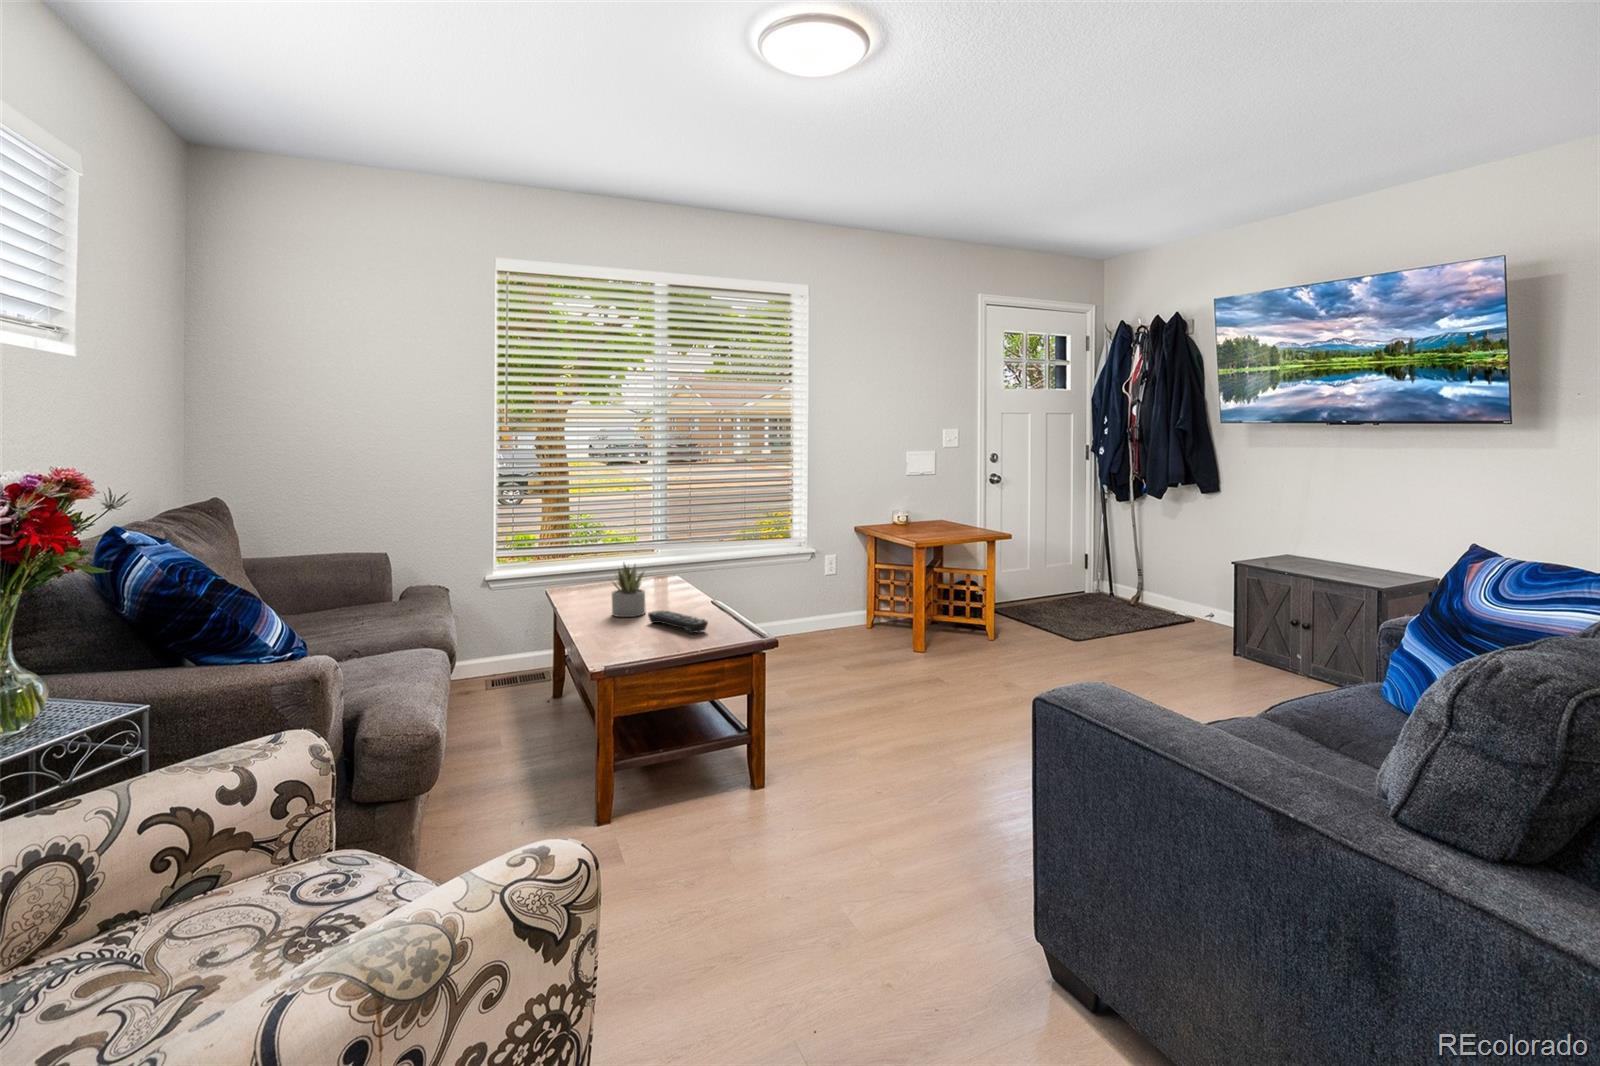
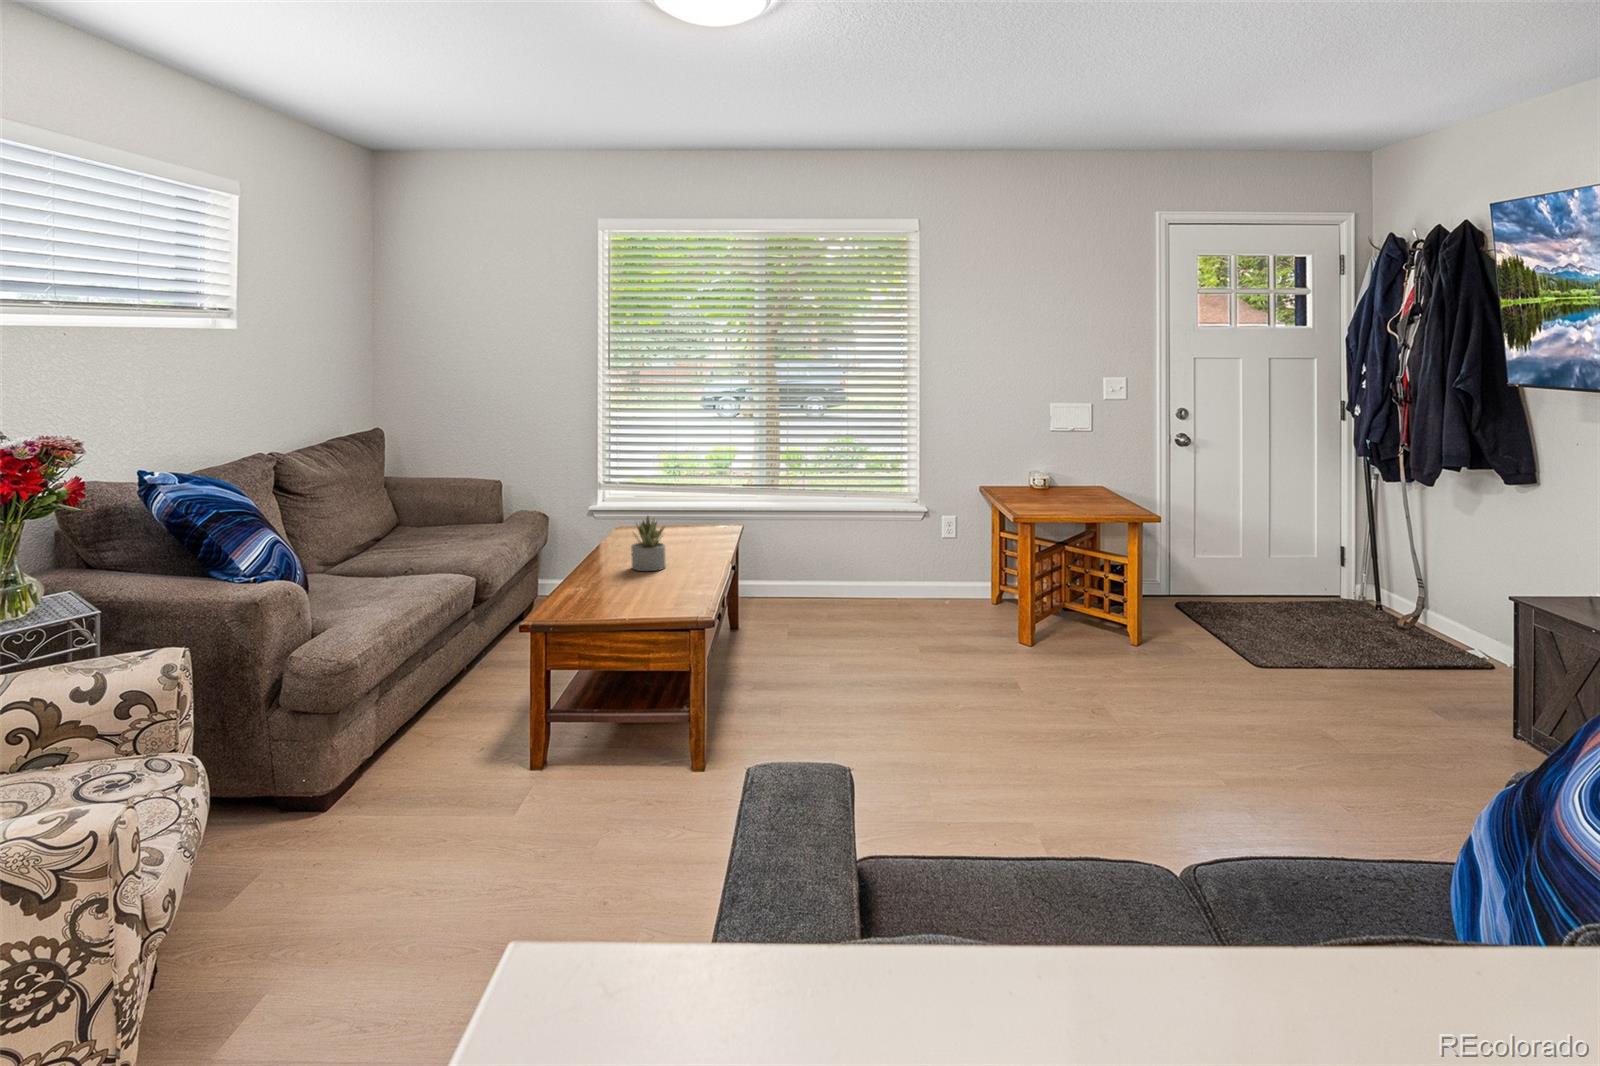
remote control: present [648,611,708,633] -> none [653,568,695,596]

